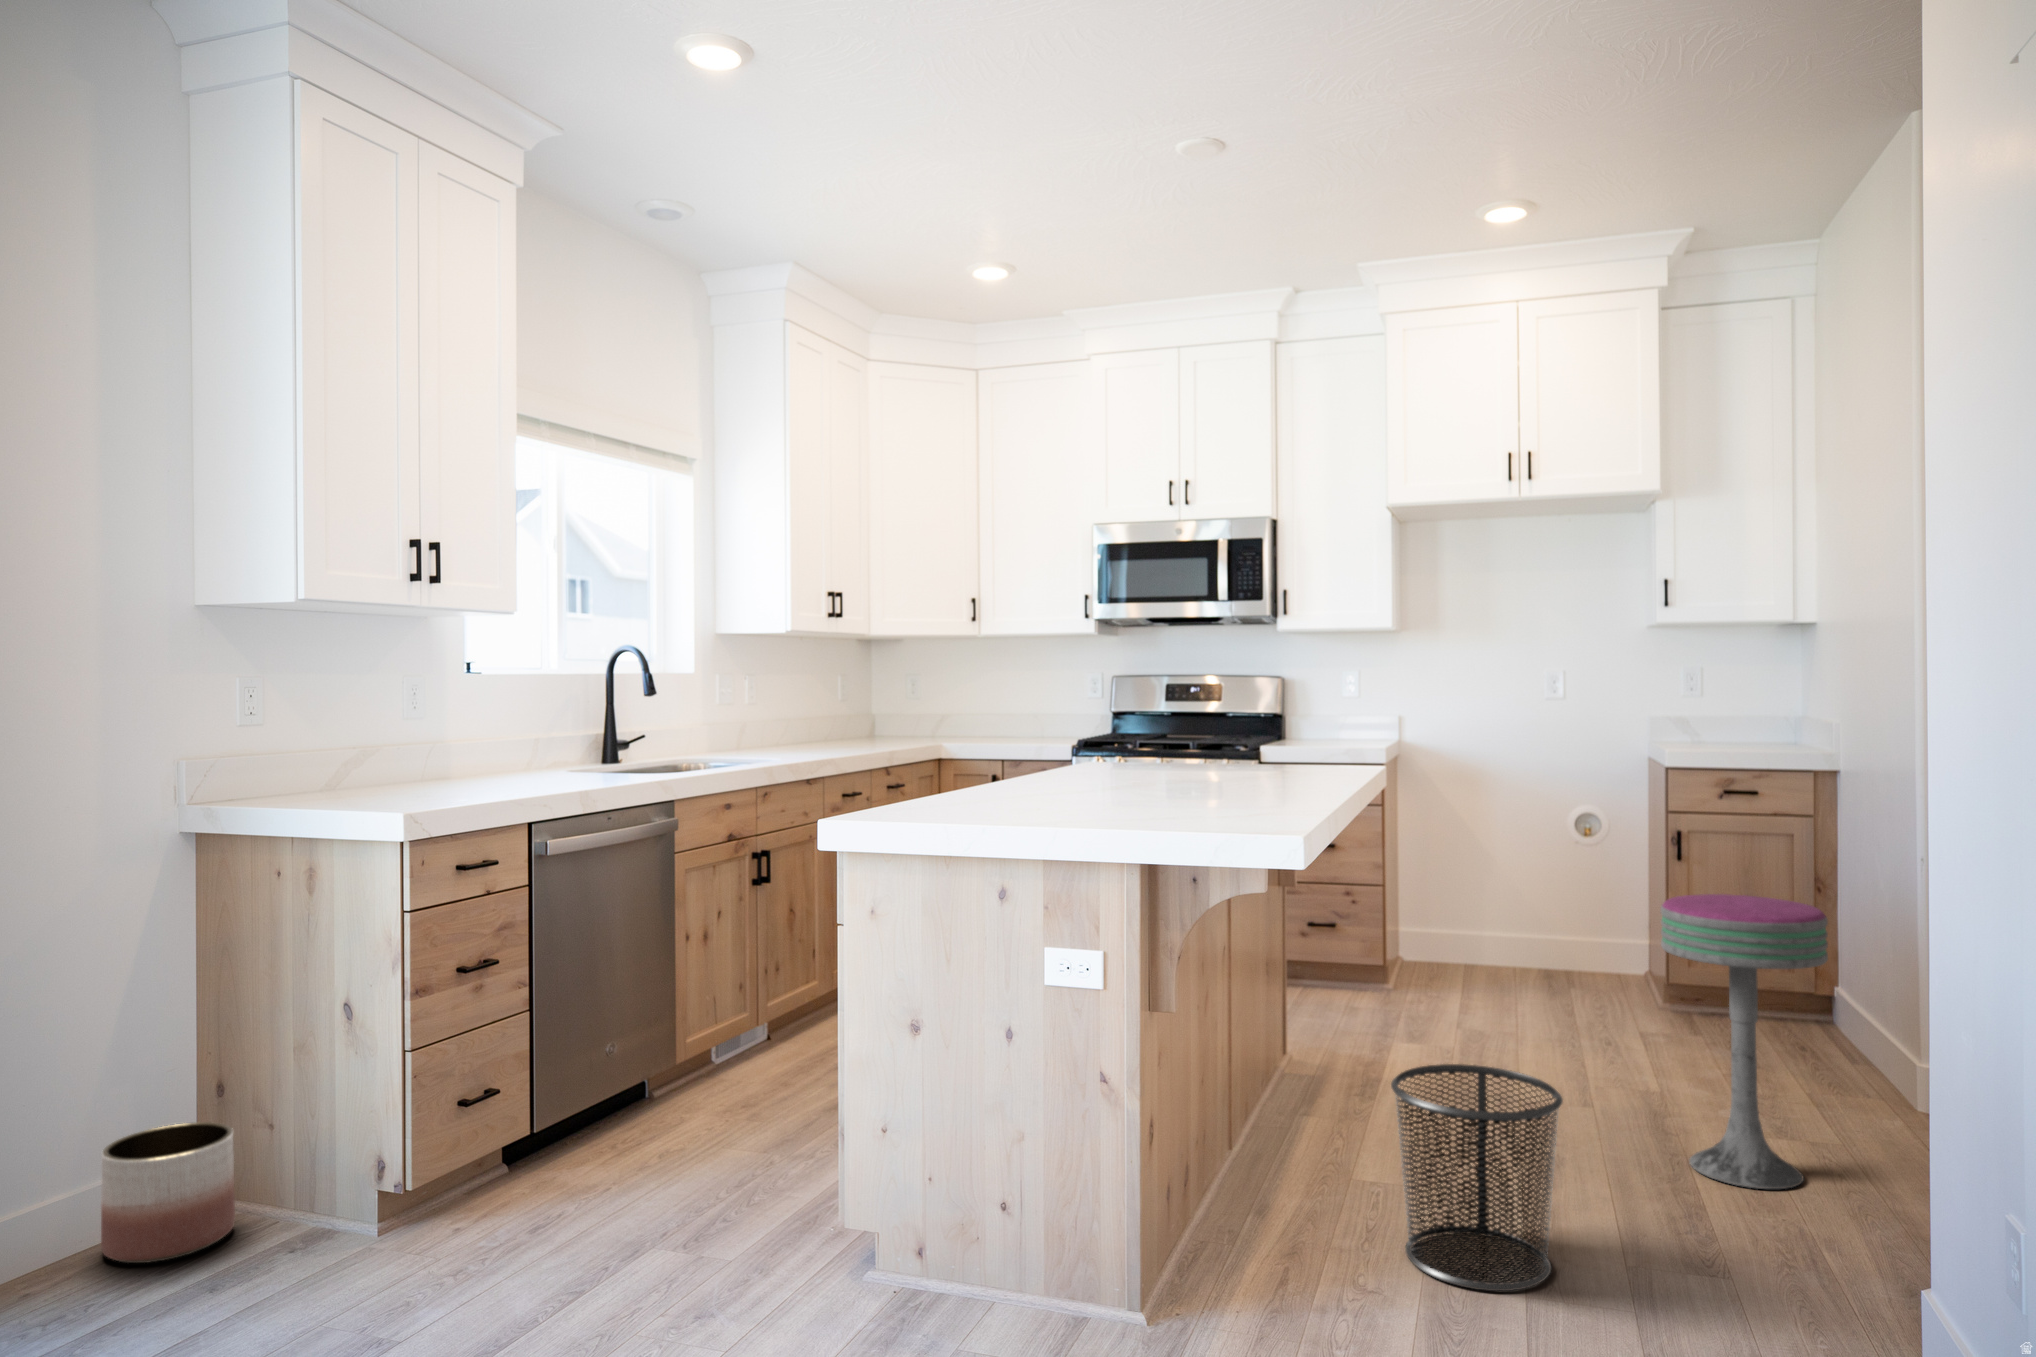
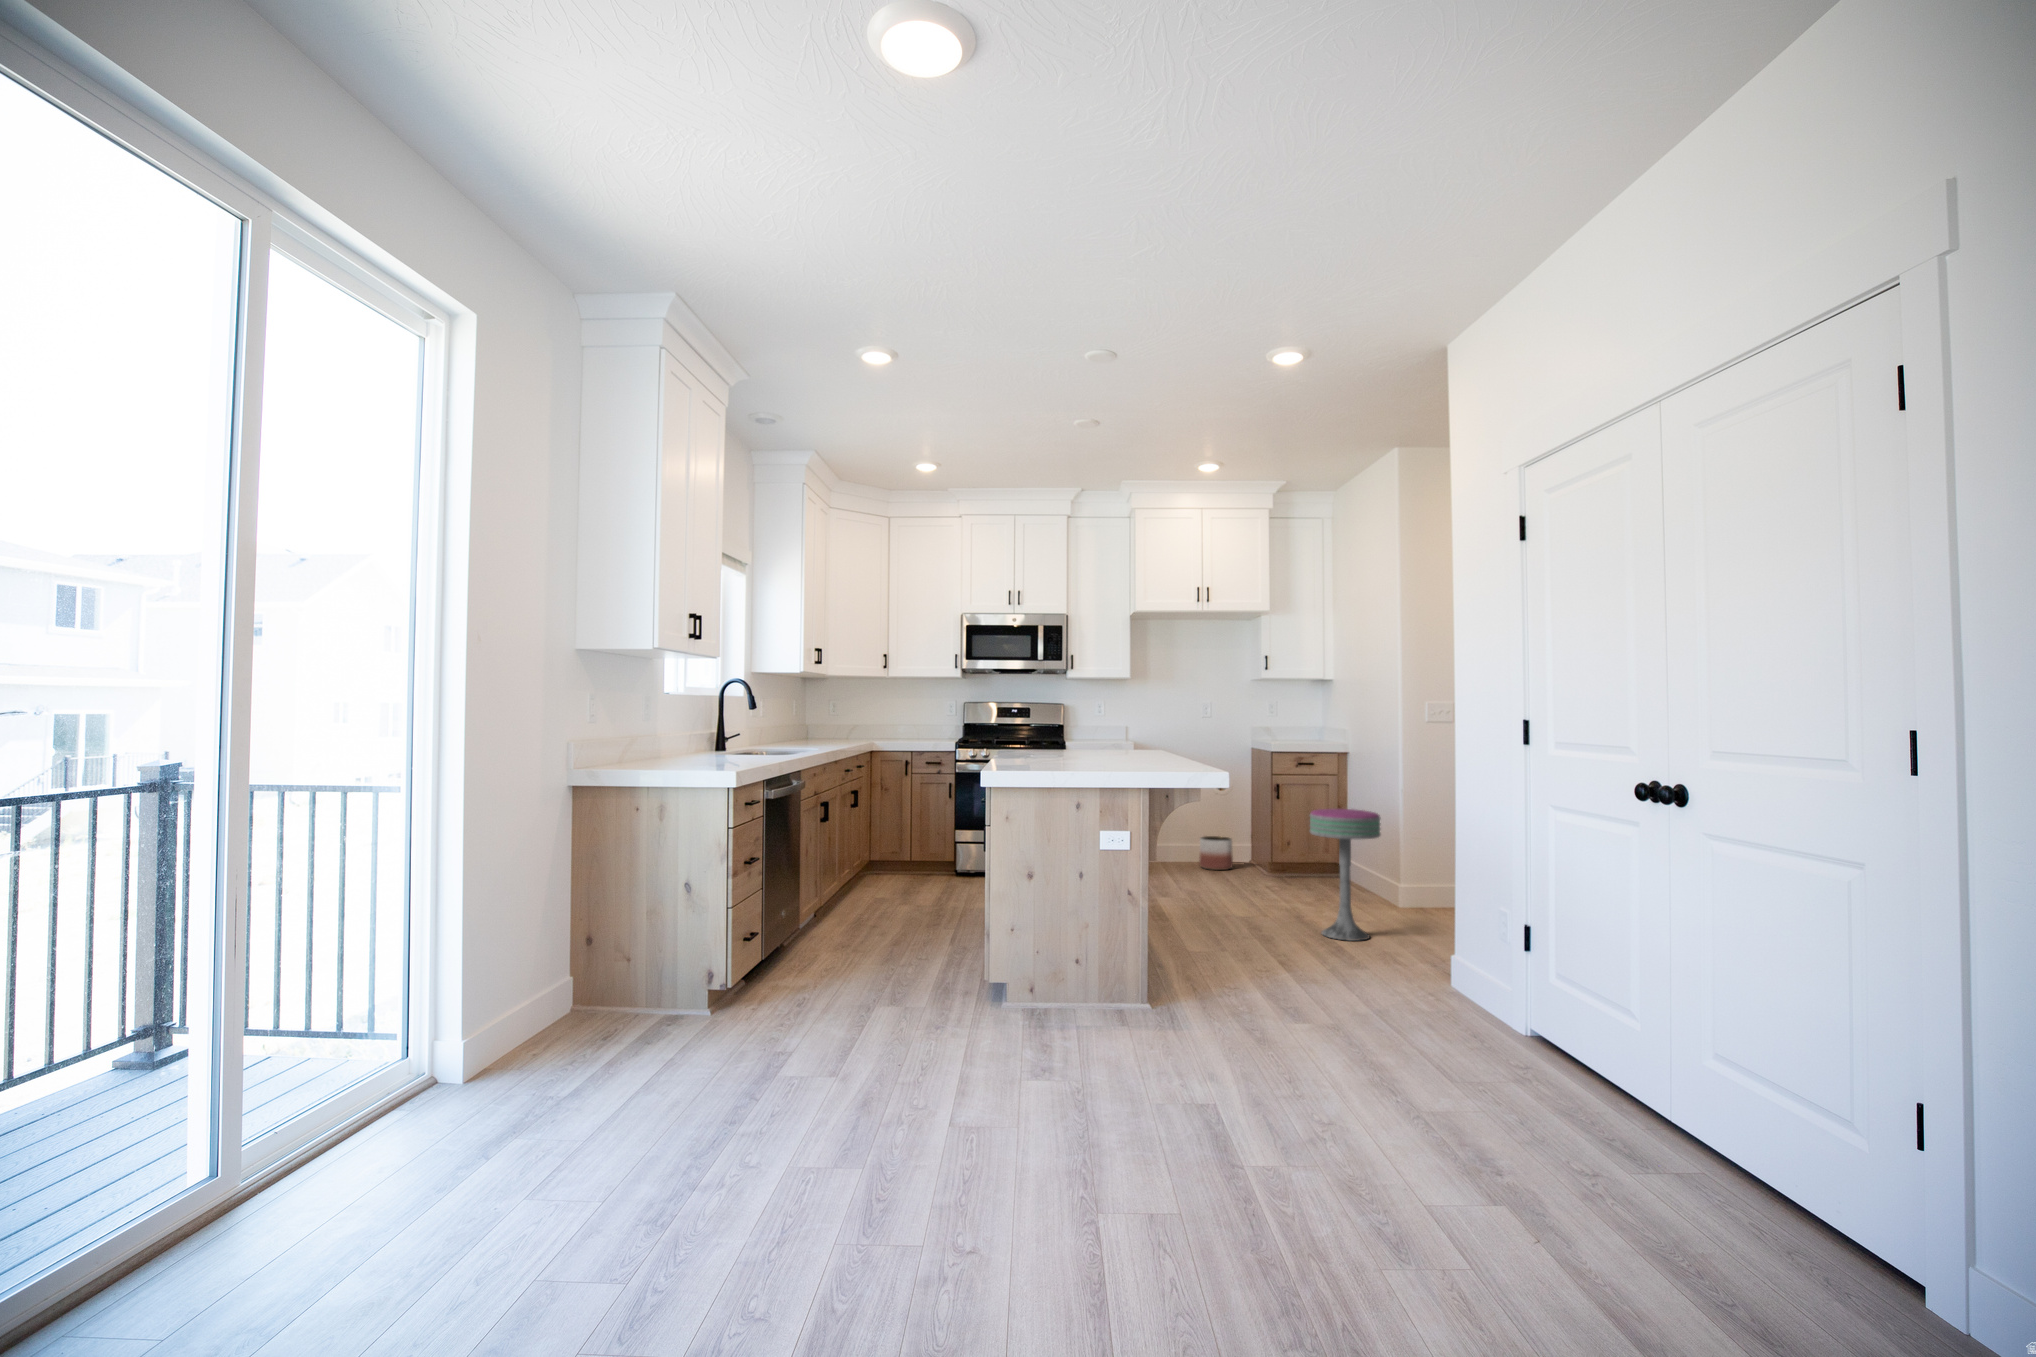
waste bin: present [1391,1064,1563,1291] -> none [1226,886,1302,982]
planter: present [101,1122,235,1263] -> present [1199,836,1233,870]

